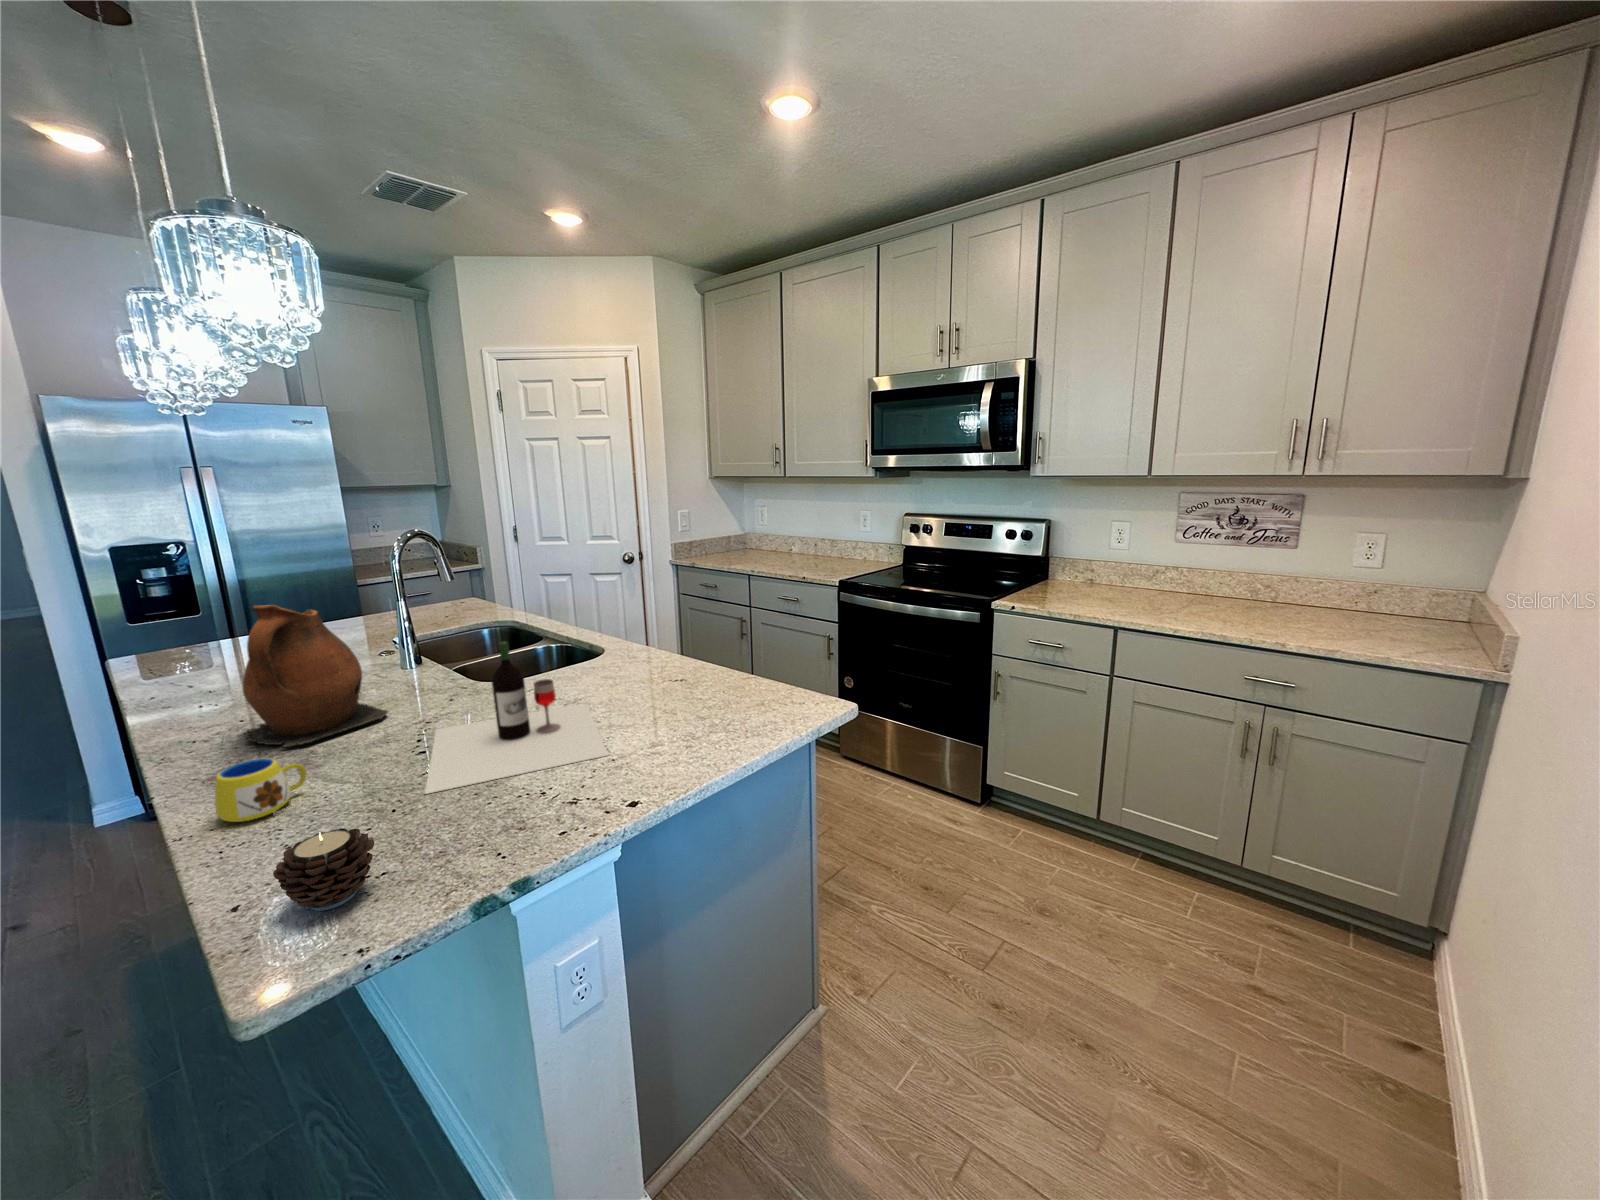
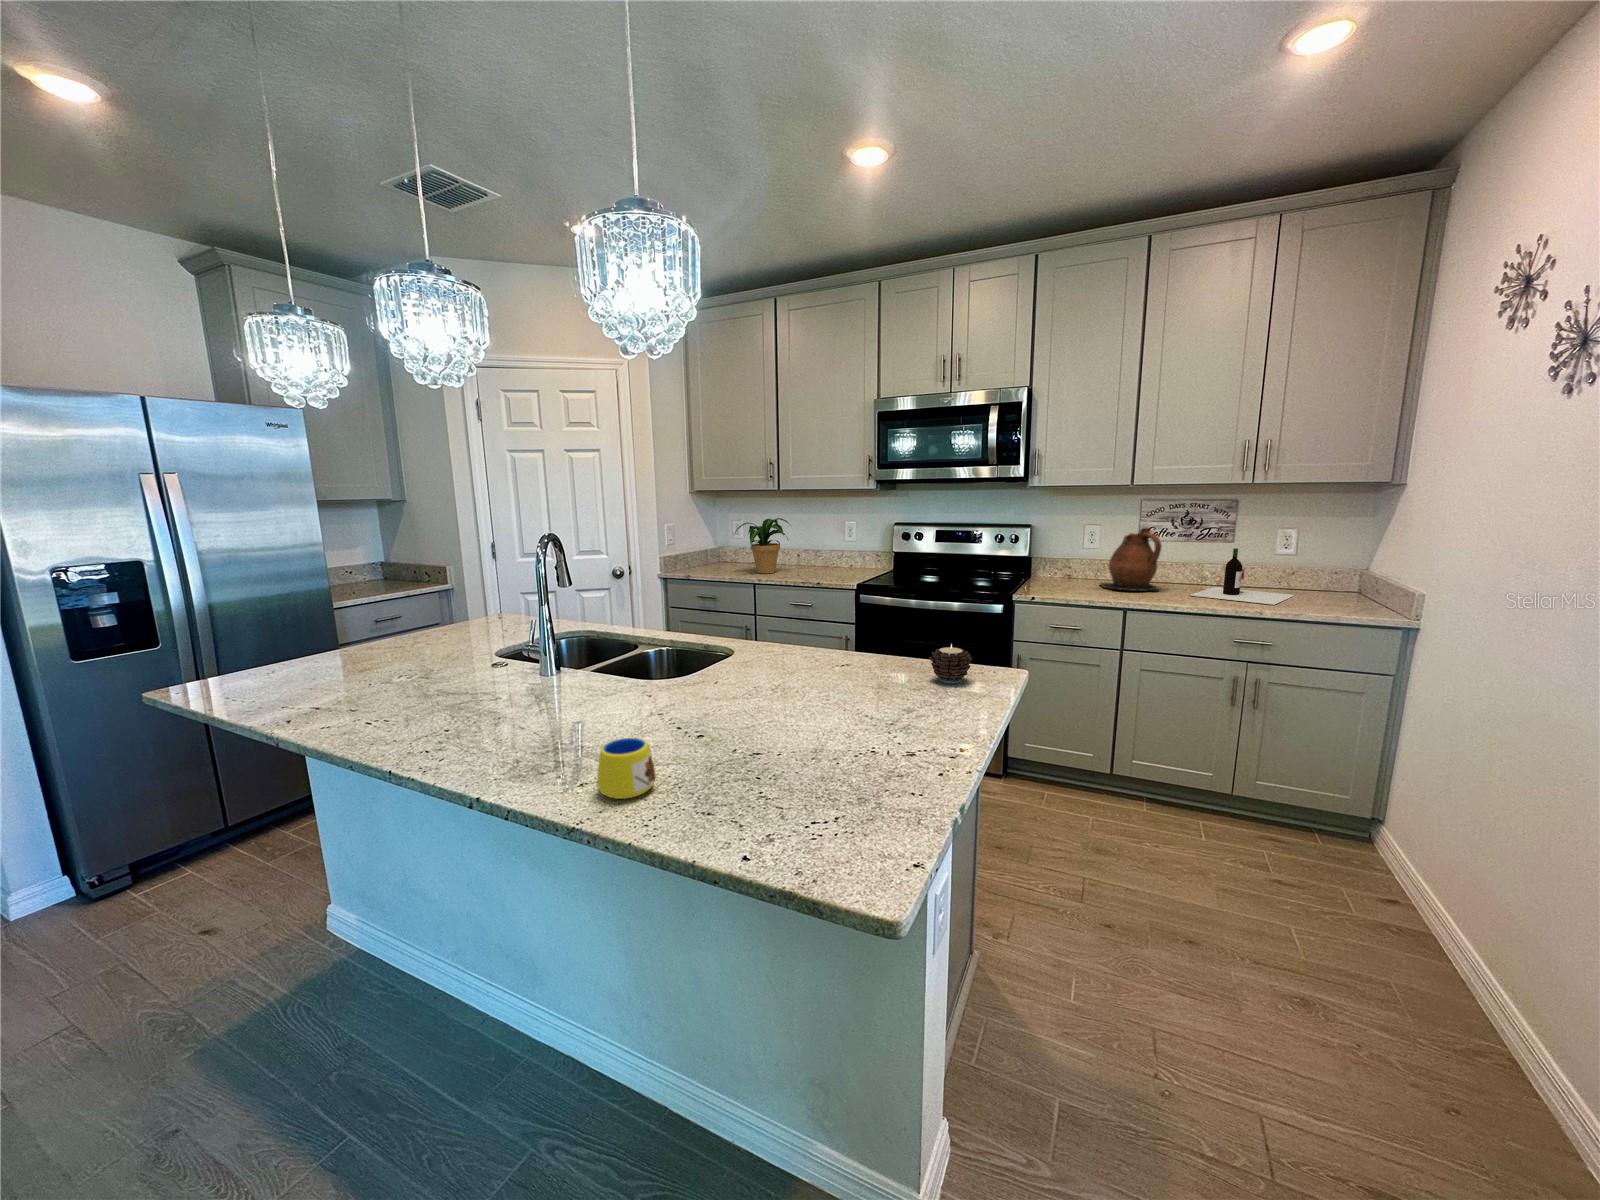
potted plant: none [739,506,798,563] -> present [735,518,791,573]
ceramic pitcher: present [238,605,388,748] -> present [1100,527,1162,591]
wine bottle: present [425,641,608,794] -> present [1191,548,1294,605]
candle: present [273,828,374,911] -> present [930,645,972,683]

